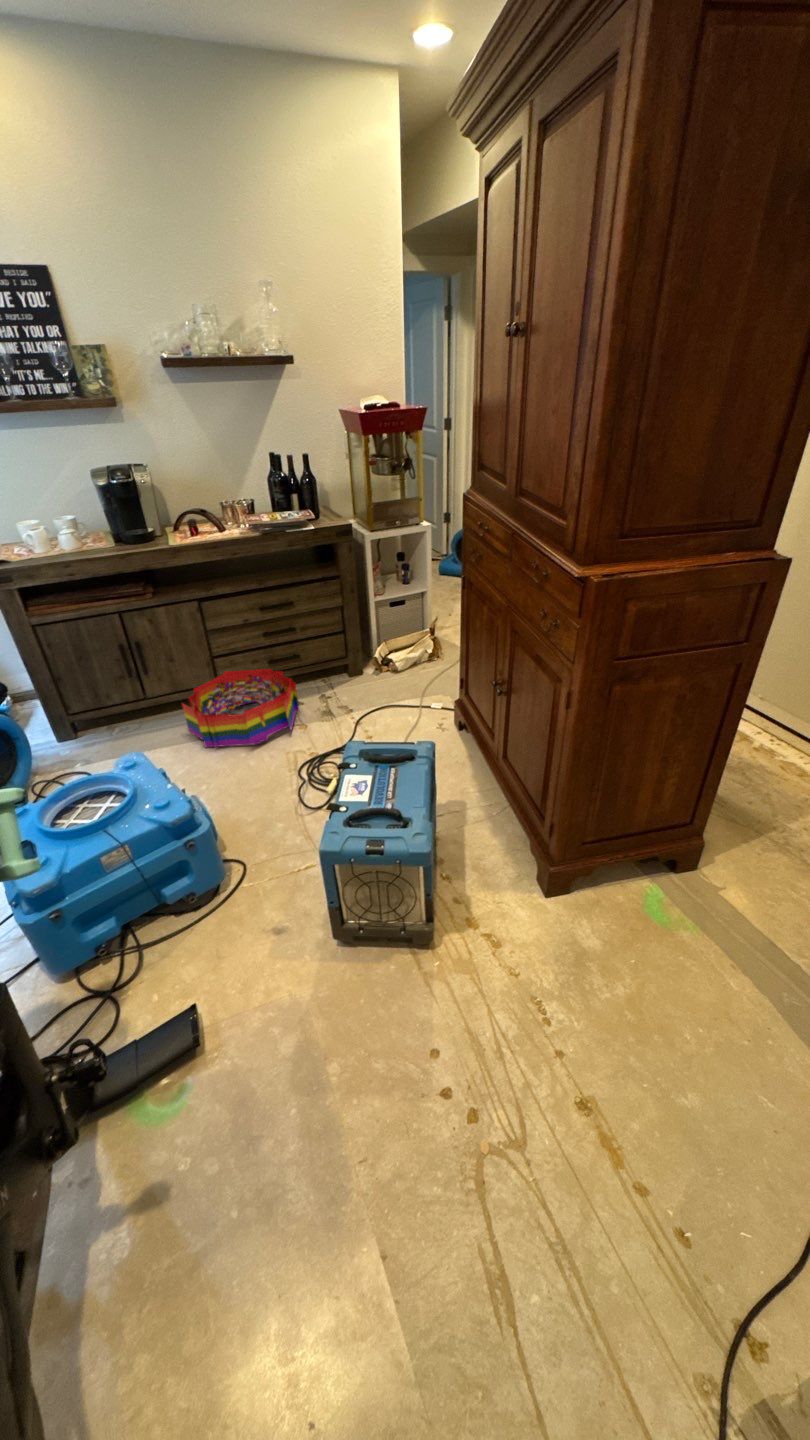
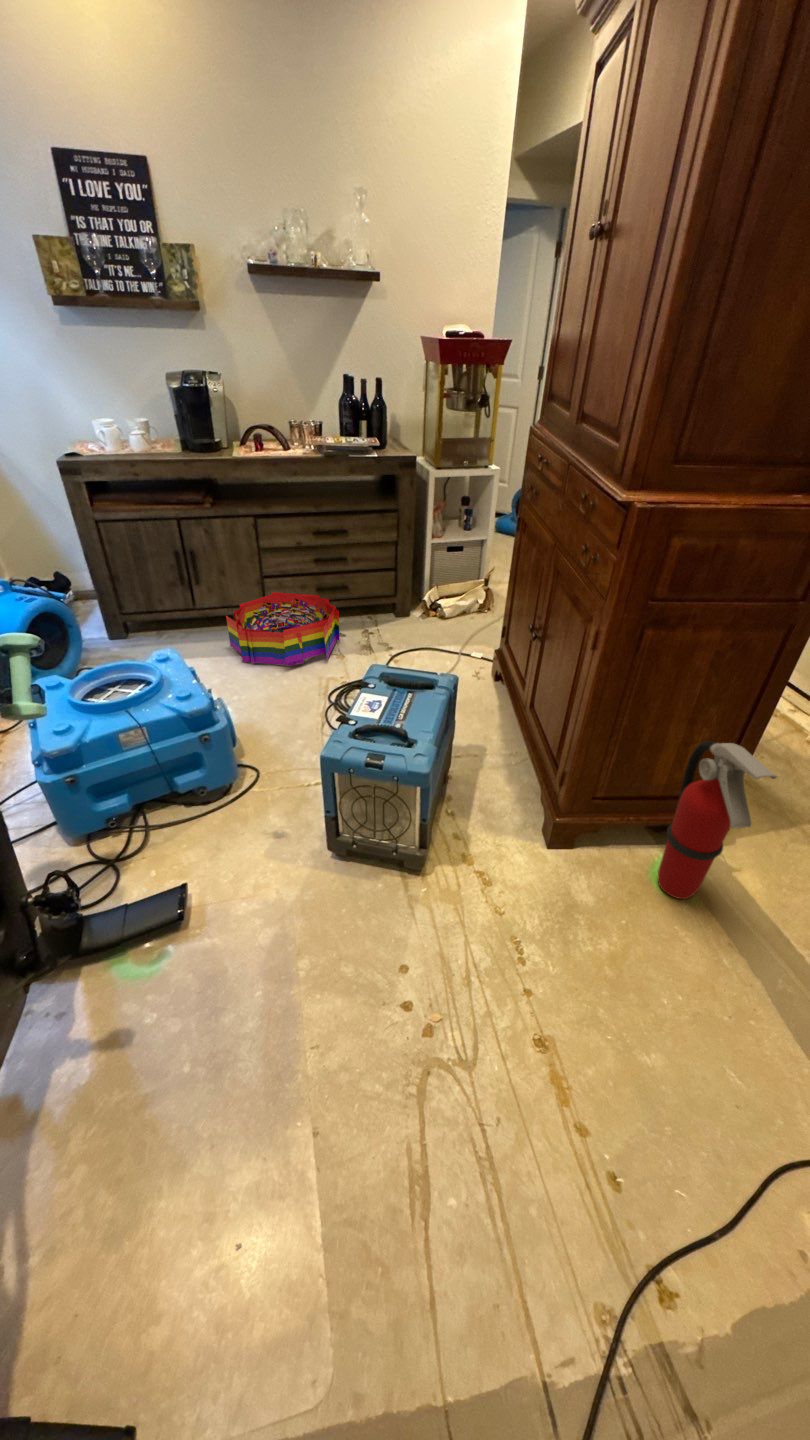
fire extinguisher: none [653,779,756,929] -> present [658,741,777,899]

